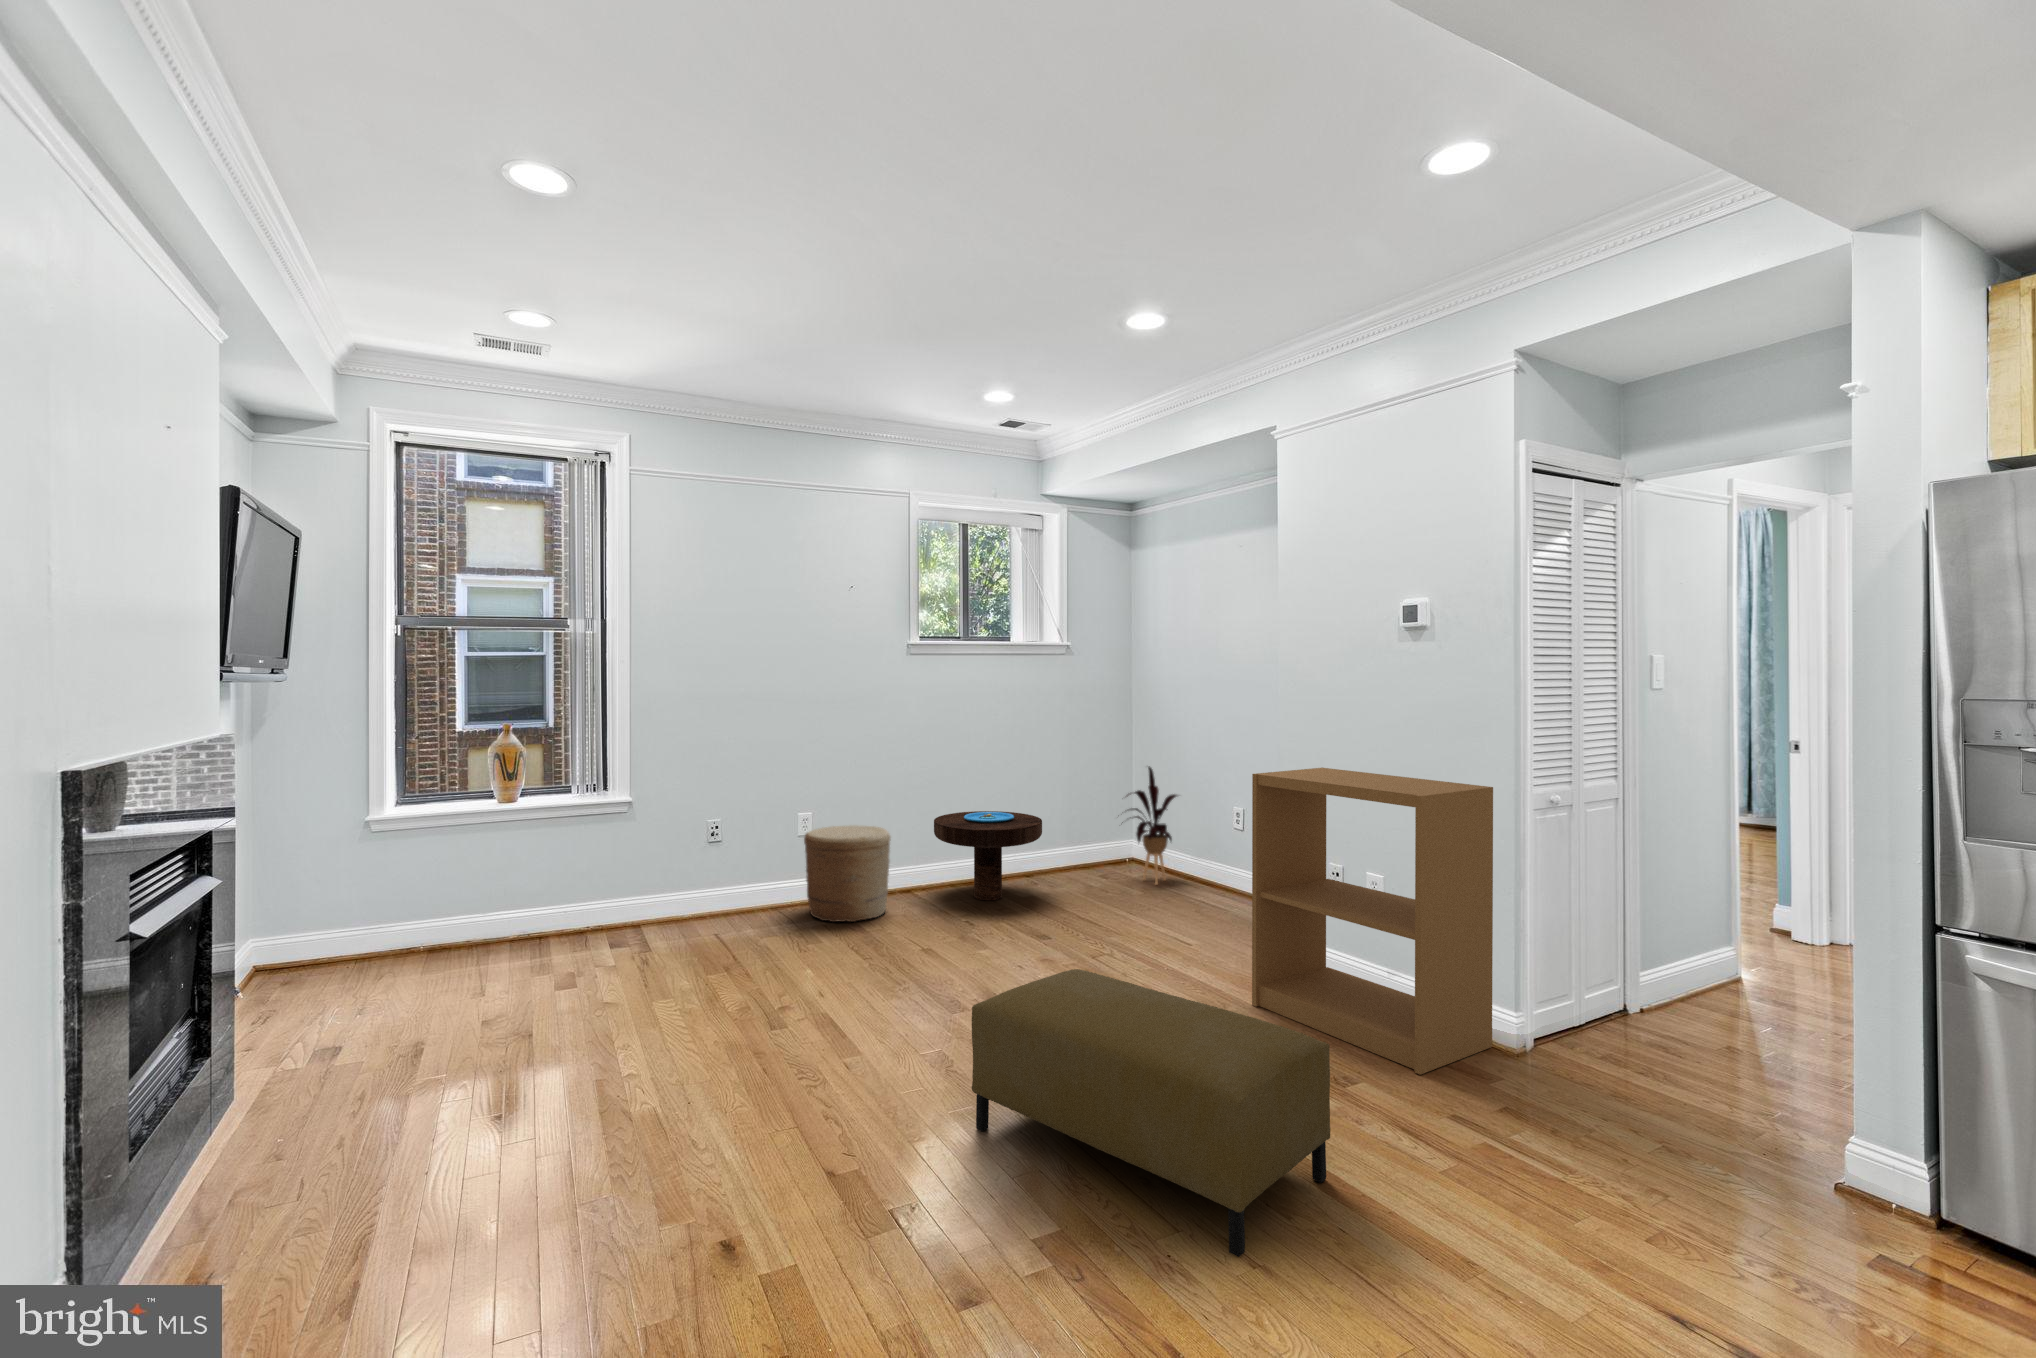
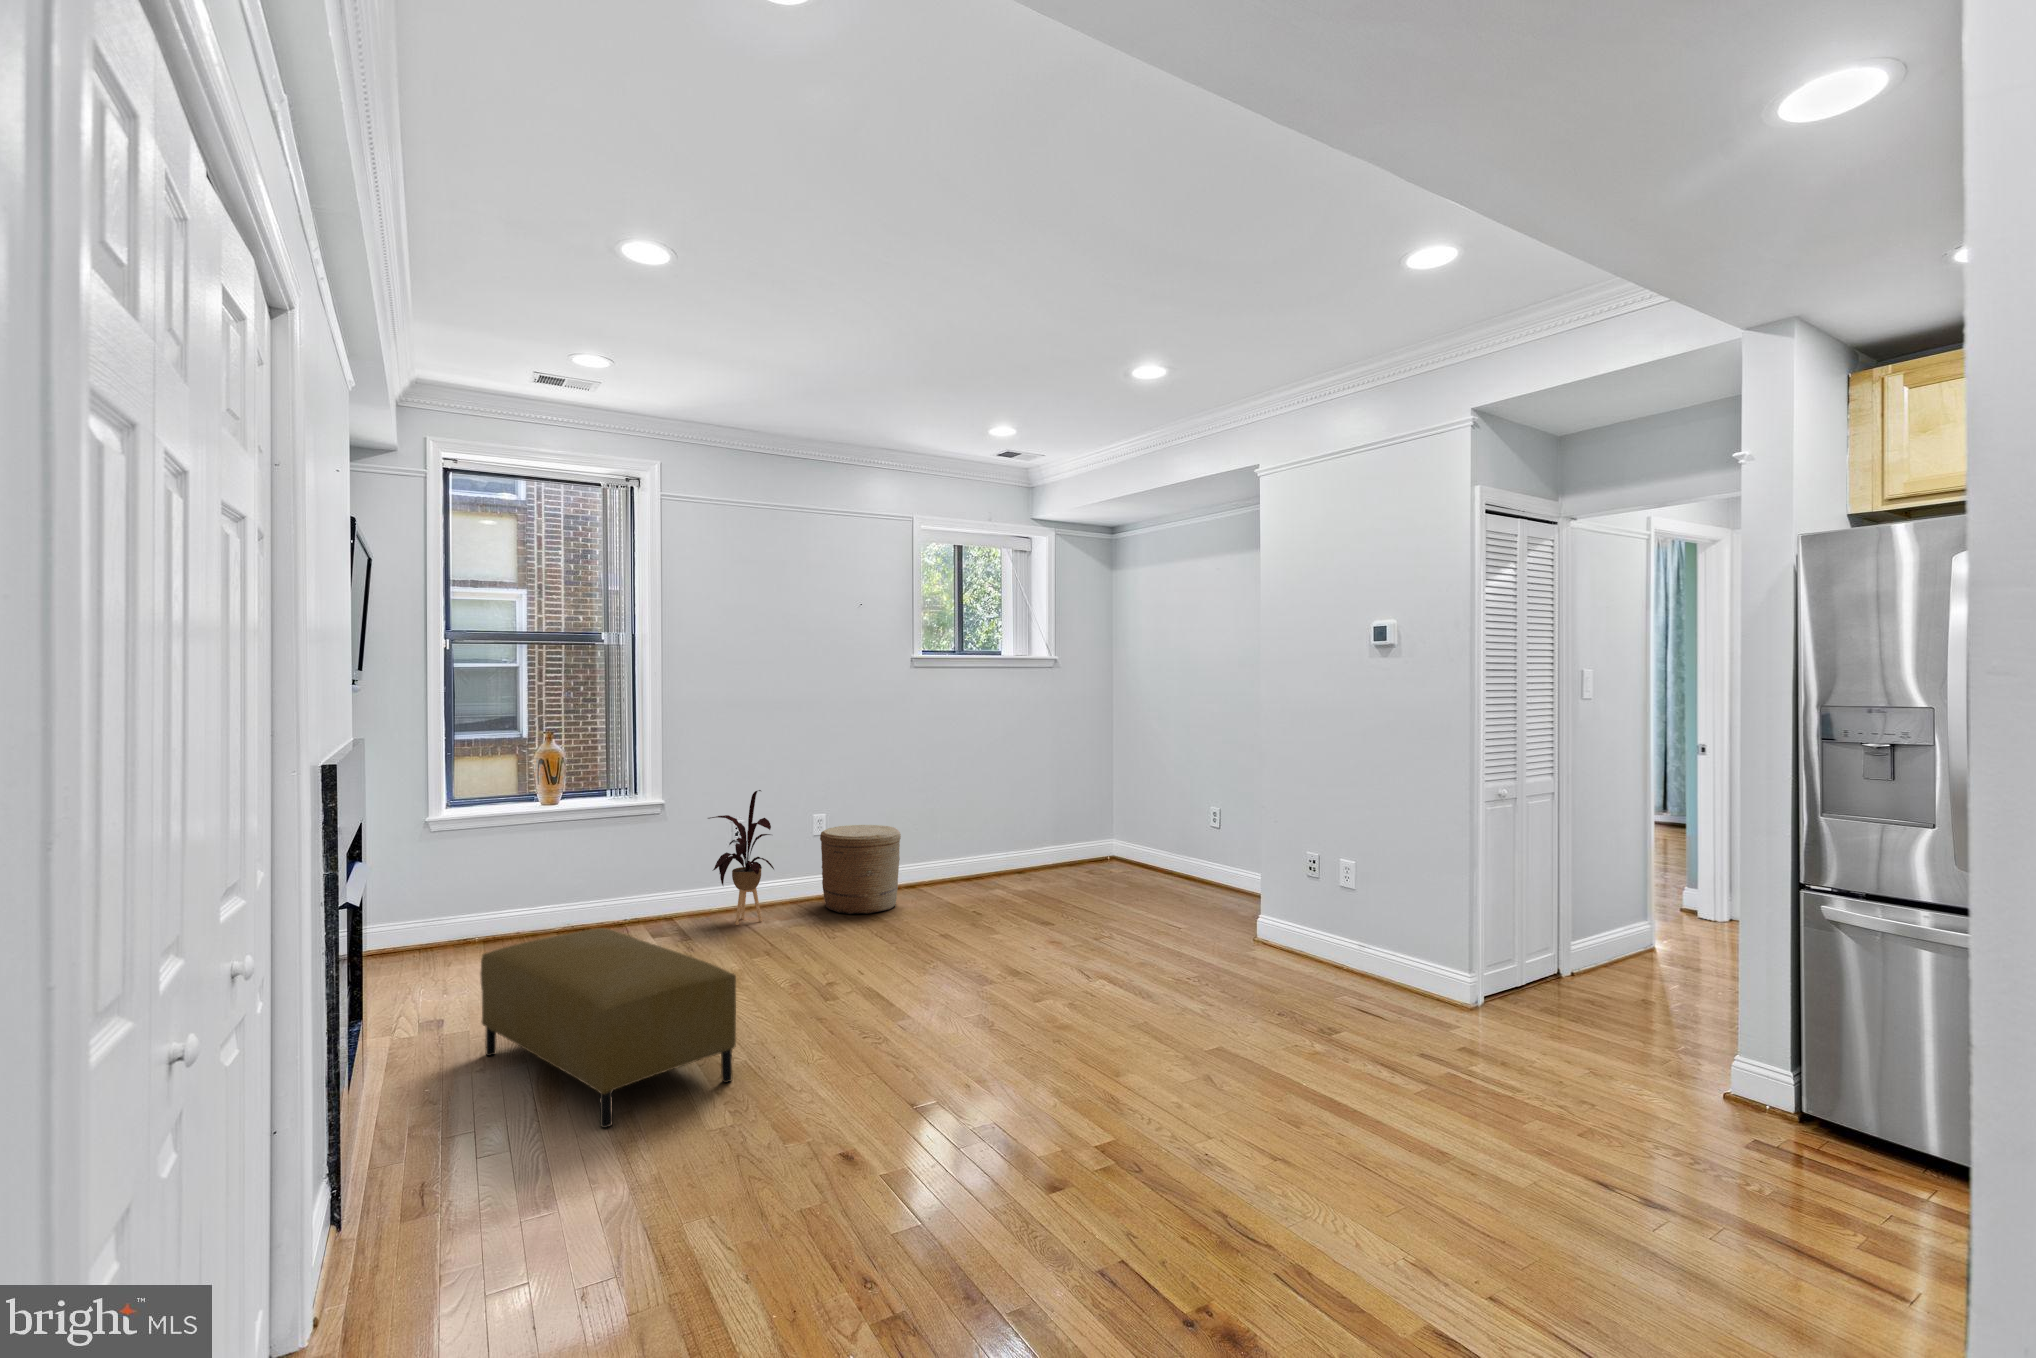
house plant: present [1122,766,1177,884] -> present [708,790,774,925]
bookshelf: present [1252,768,1493,1075] -> none [1245,767,1453,1026]
side table: present [934,811,1042,900] -> none [937,812,1038,894]
ottoman: present [972,969,1330,1257] -> present [480,928,736,1128]

